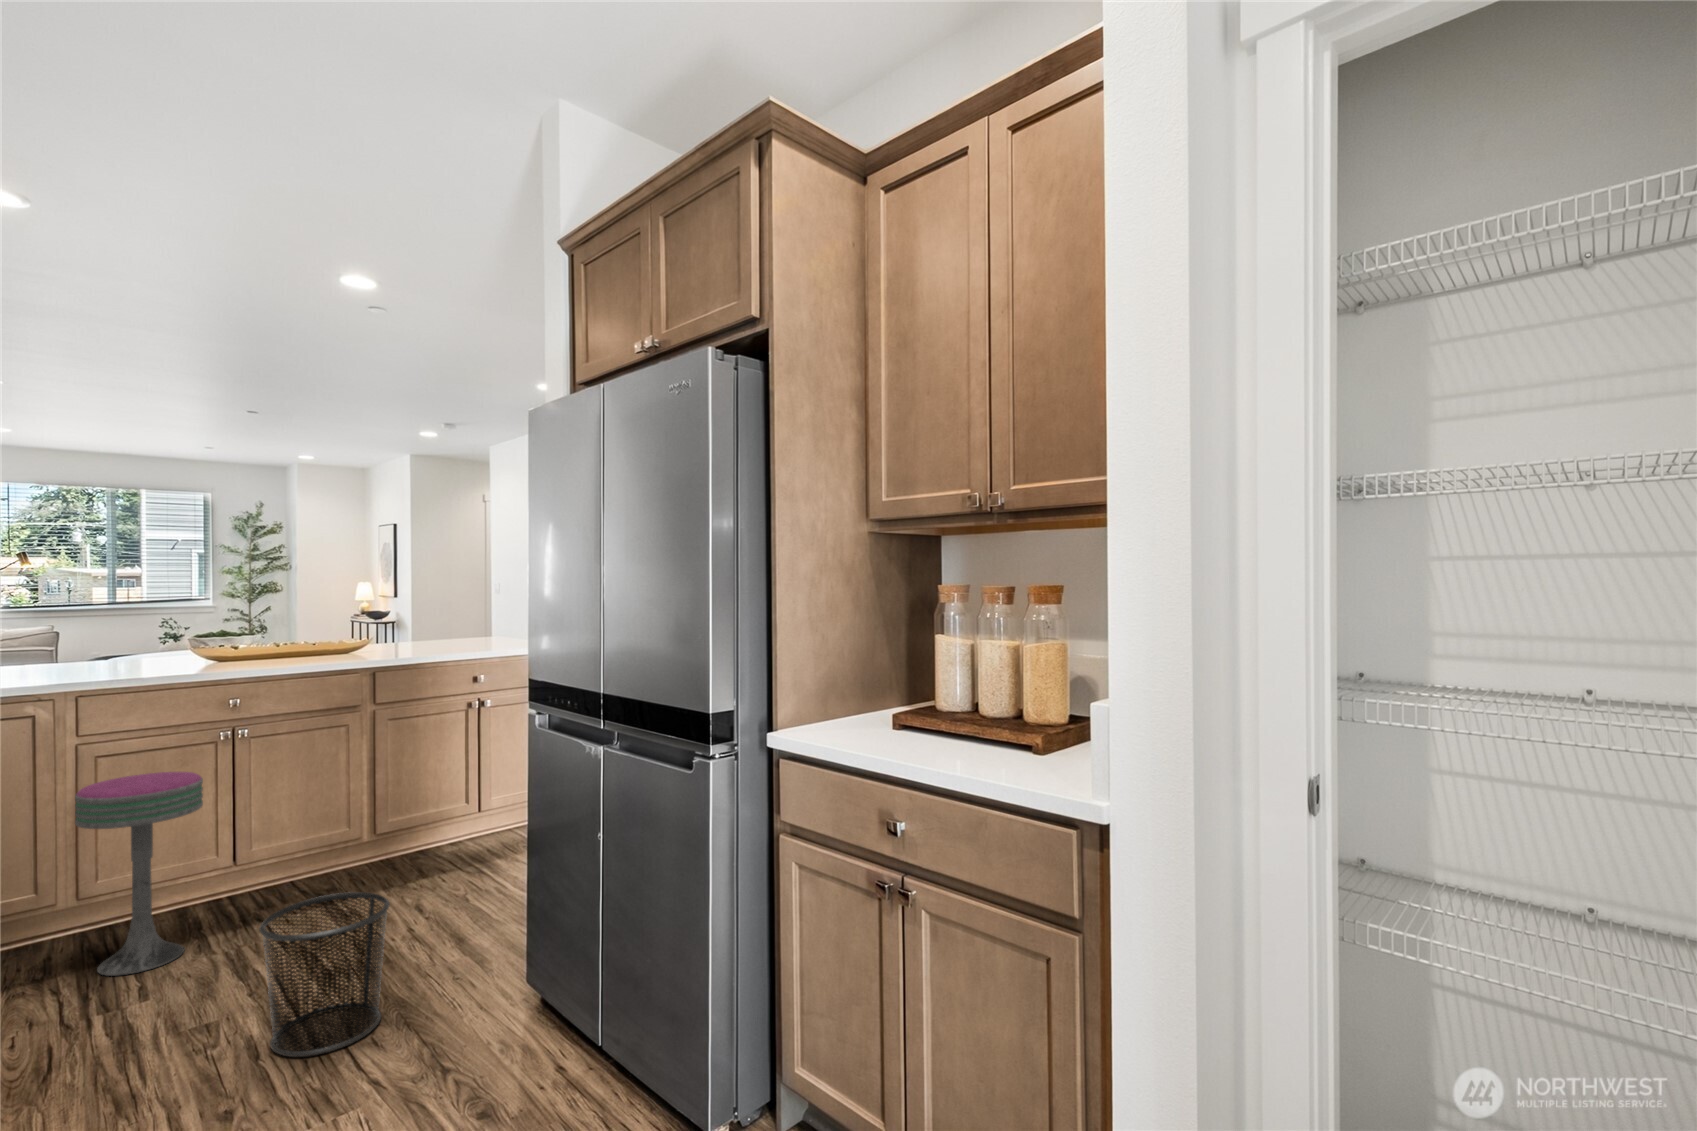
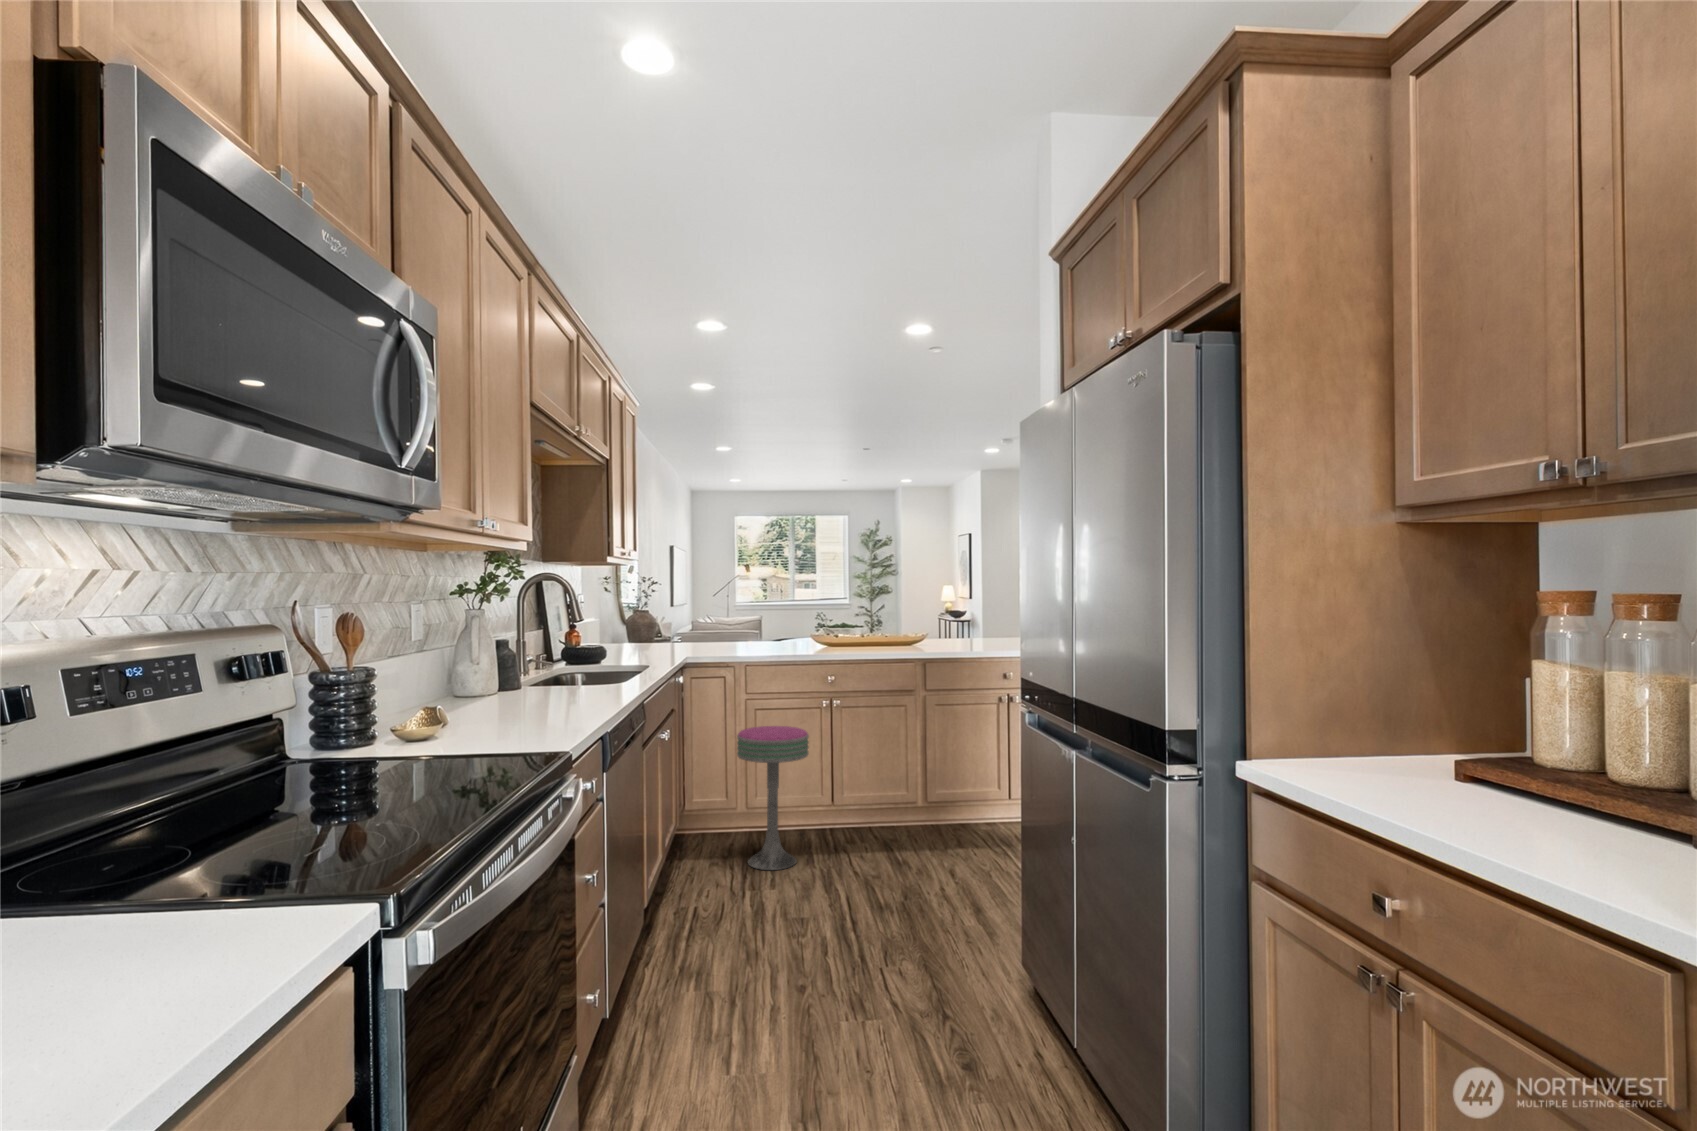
waste bin: present [259,892,390,1057] -> none [827,842,916,969]

